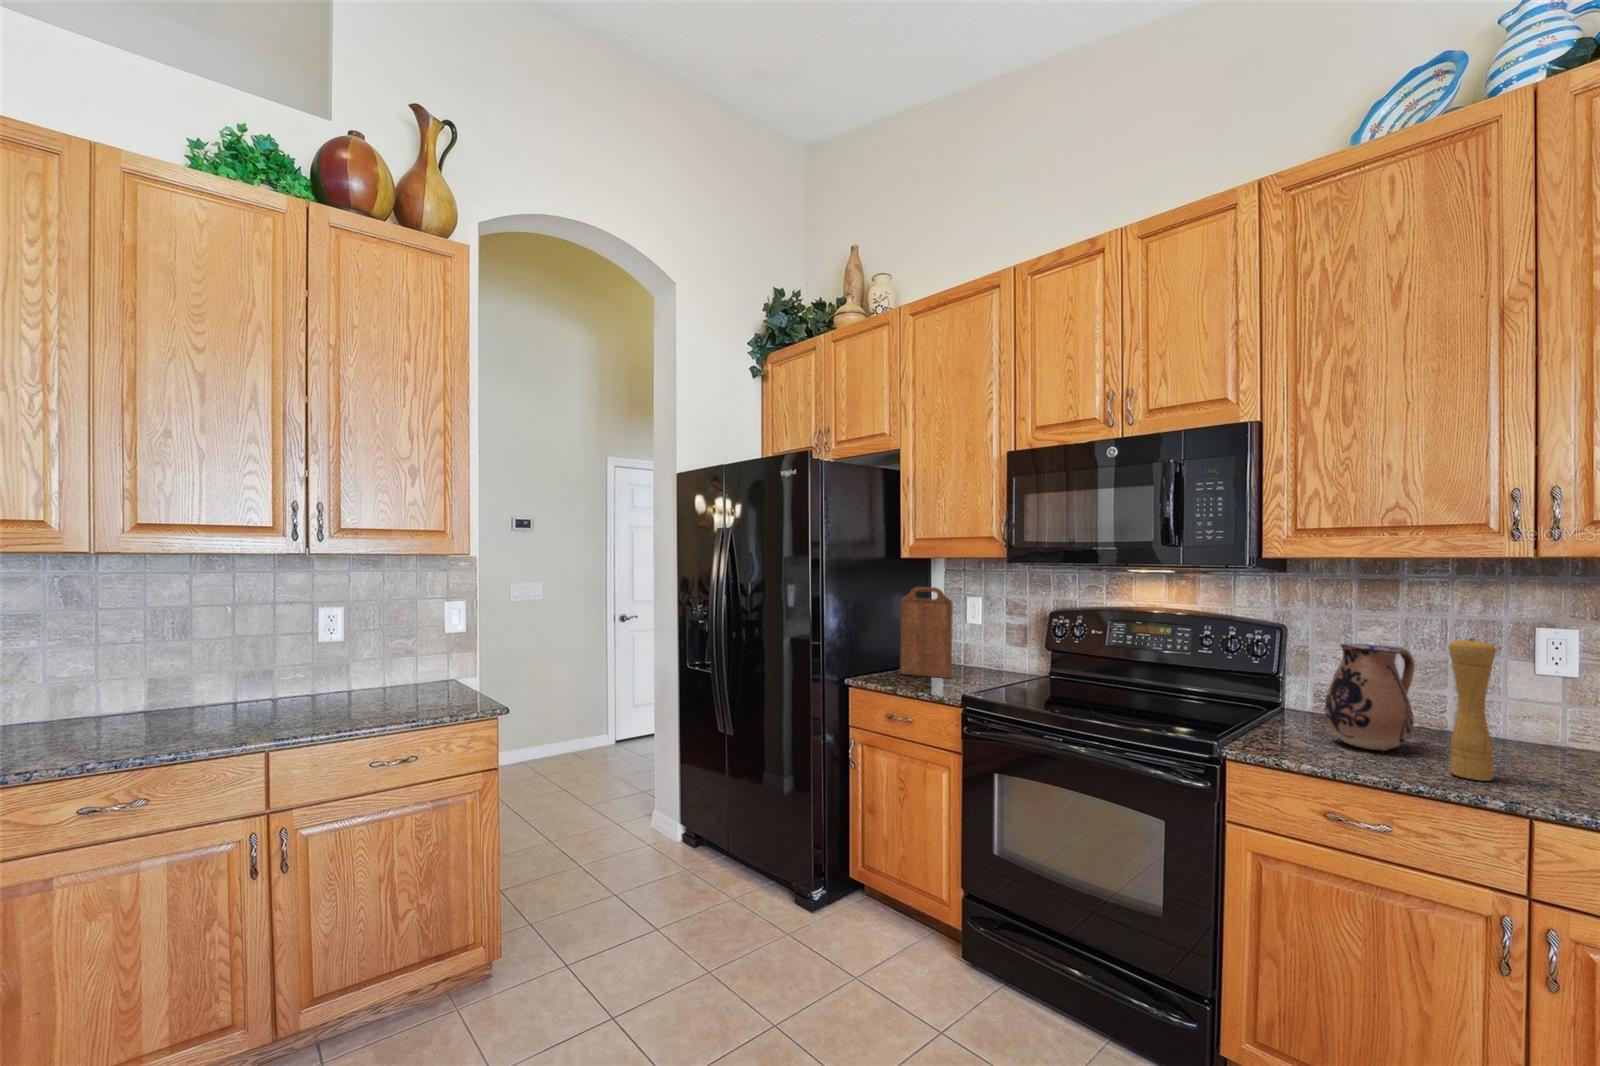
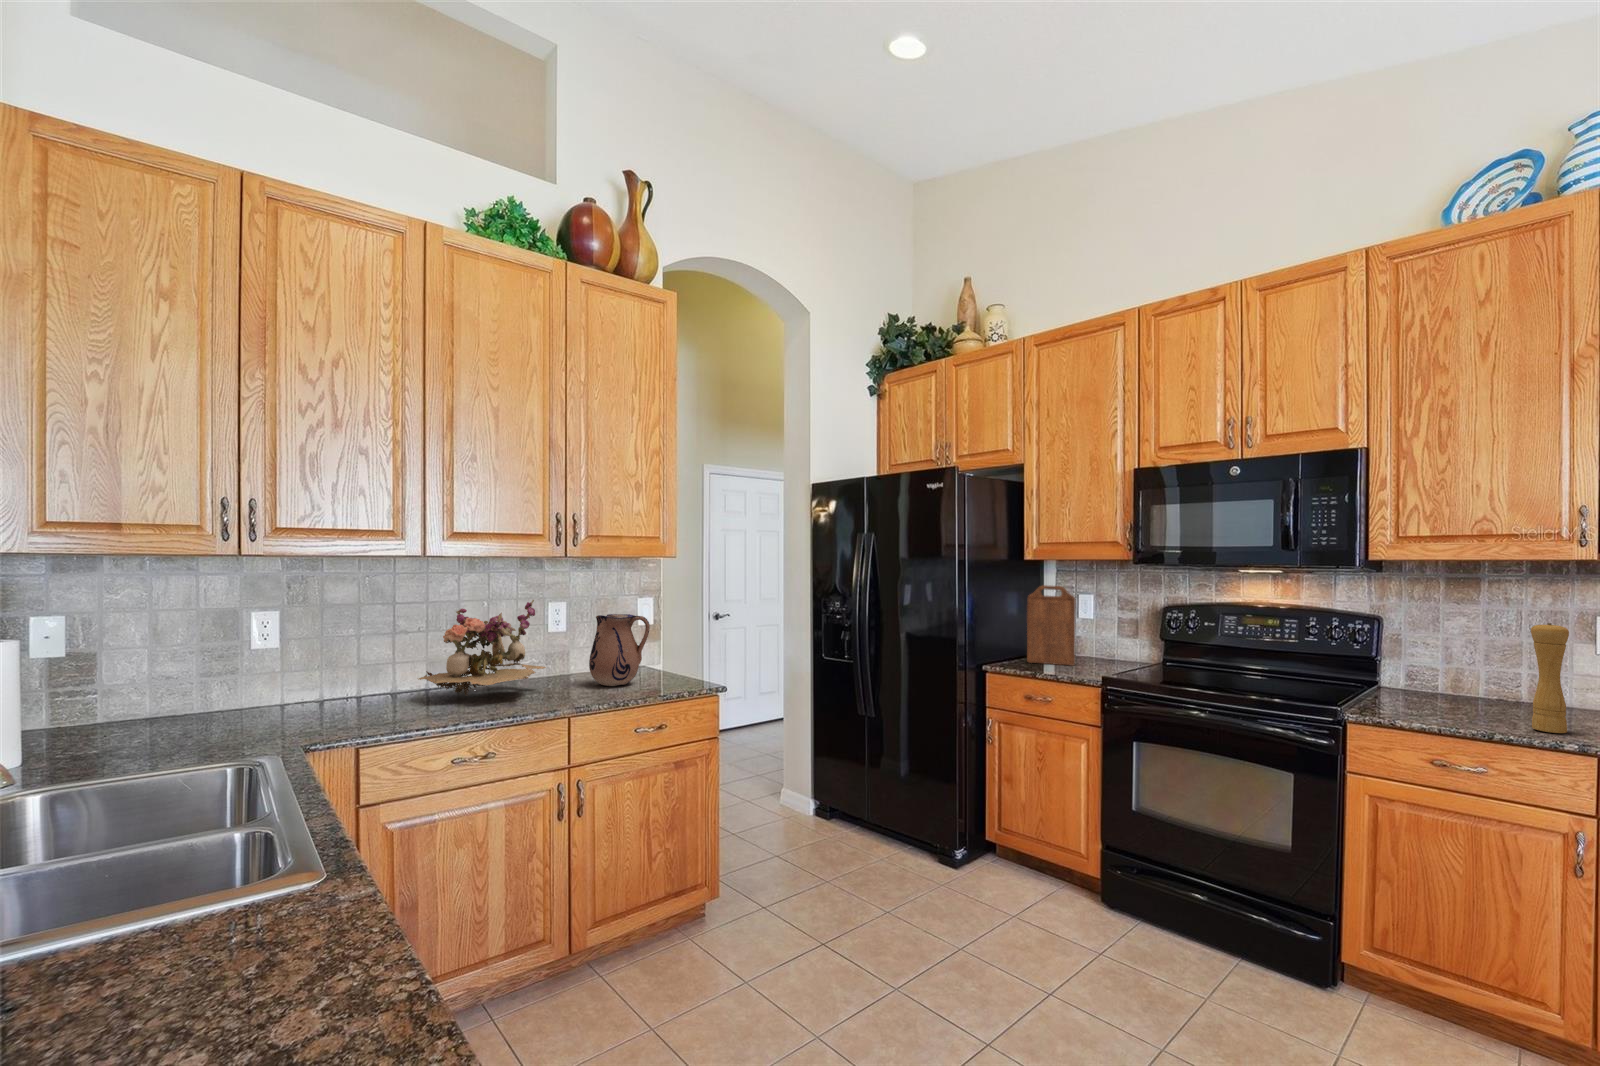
flower arrangement: none [94,606,281,723] -> present [418,600,546,695]
ceramic pitcher: present [1325,644,1415,750] -> present [589,614,650,686]

